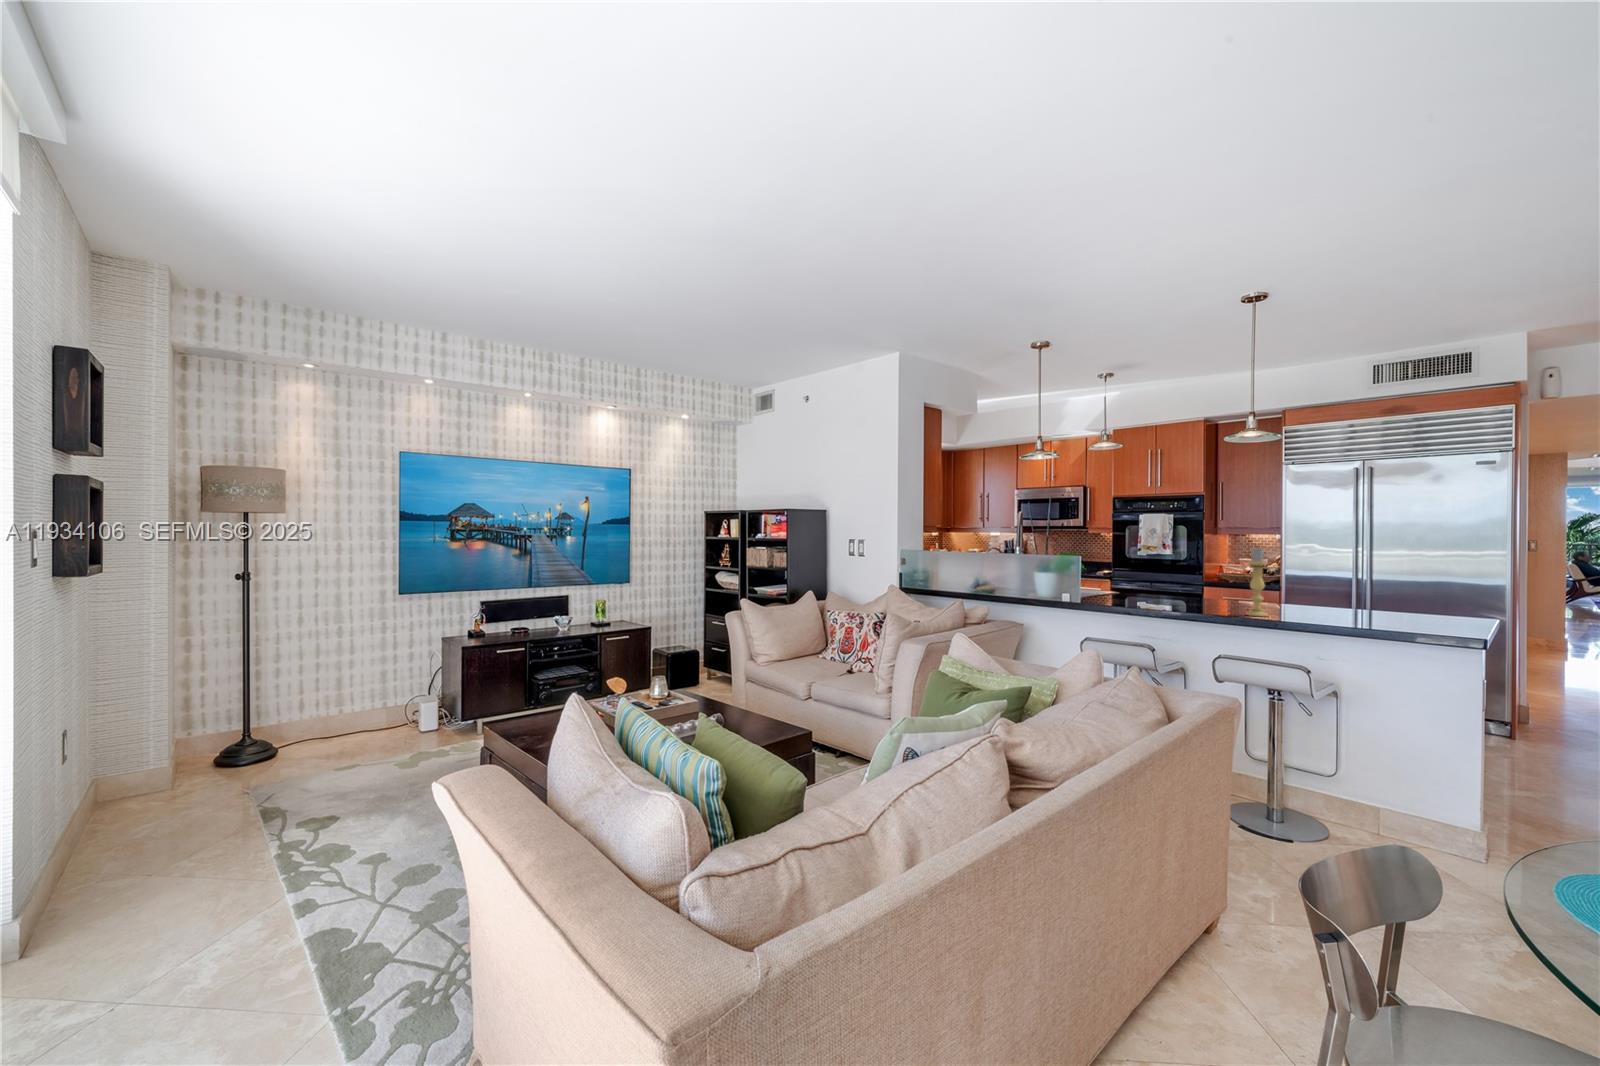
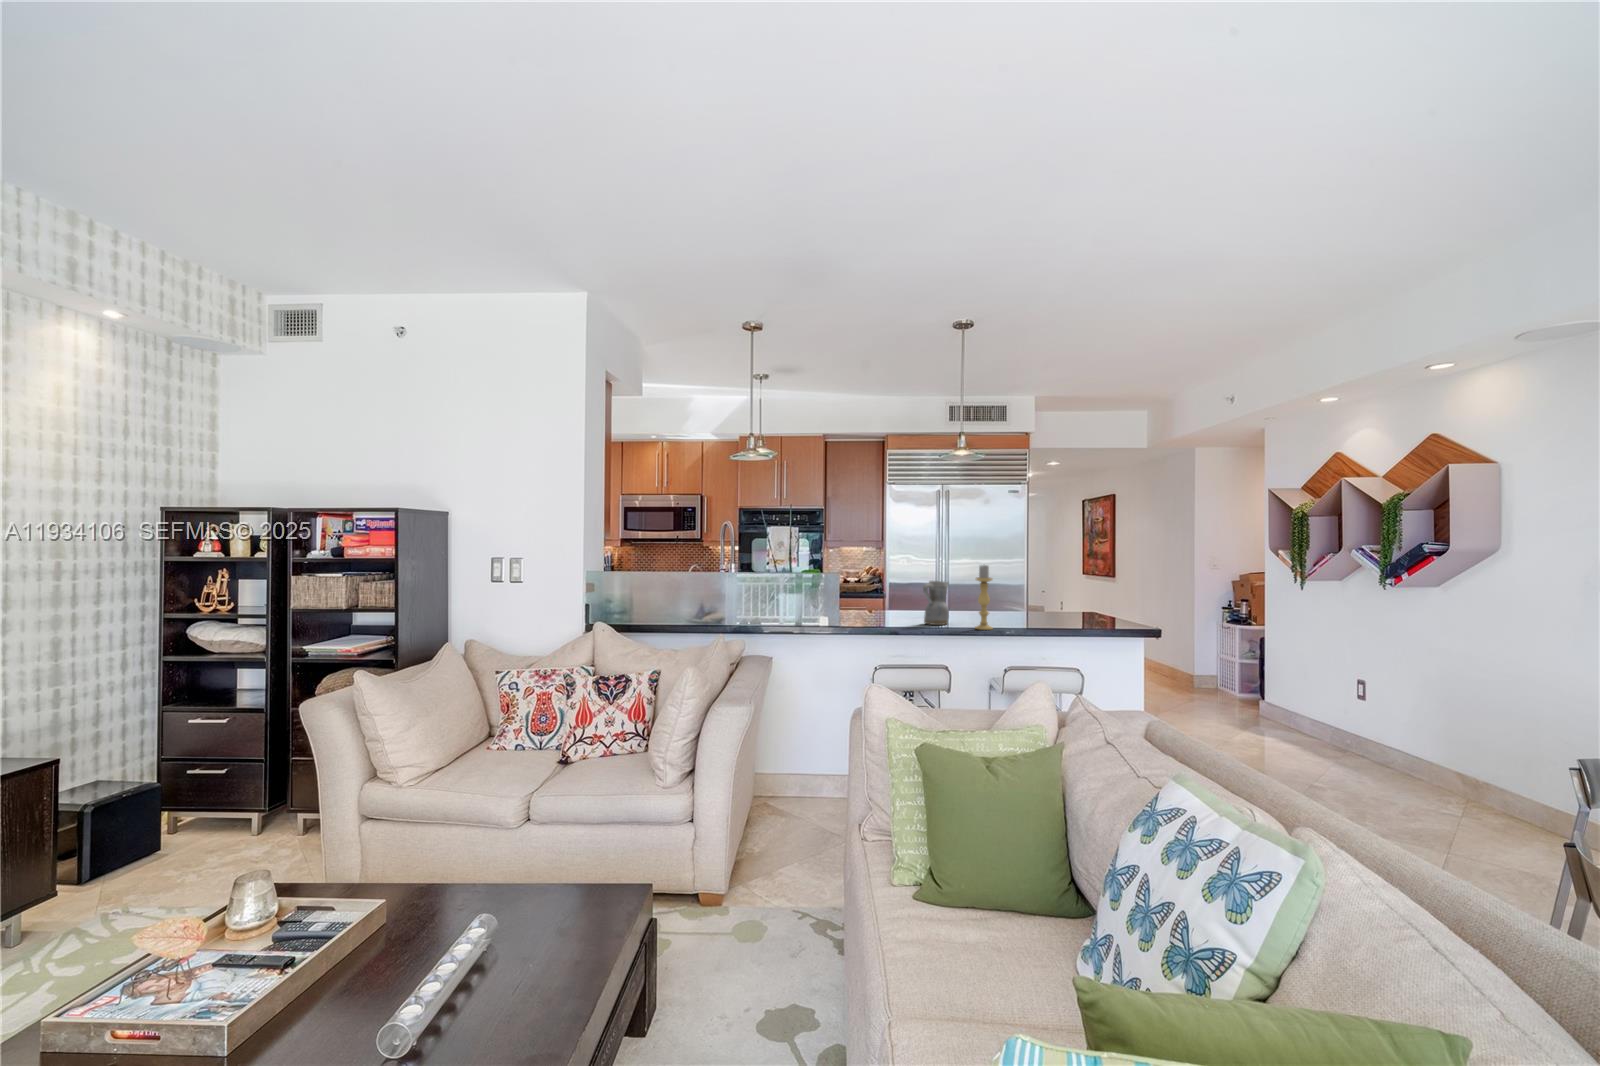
ceramic pitcher: none [1206,564,1242,610] -> present [923,581,949,625]

